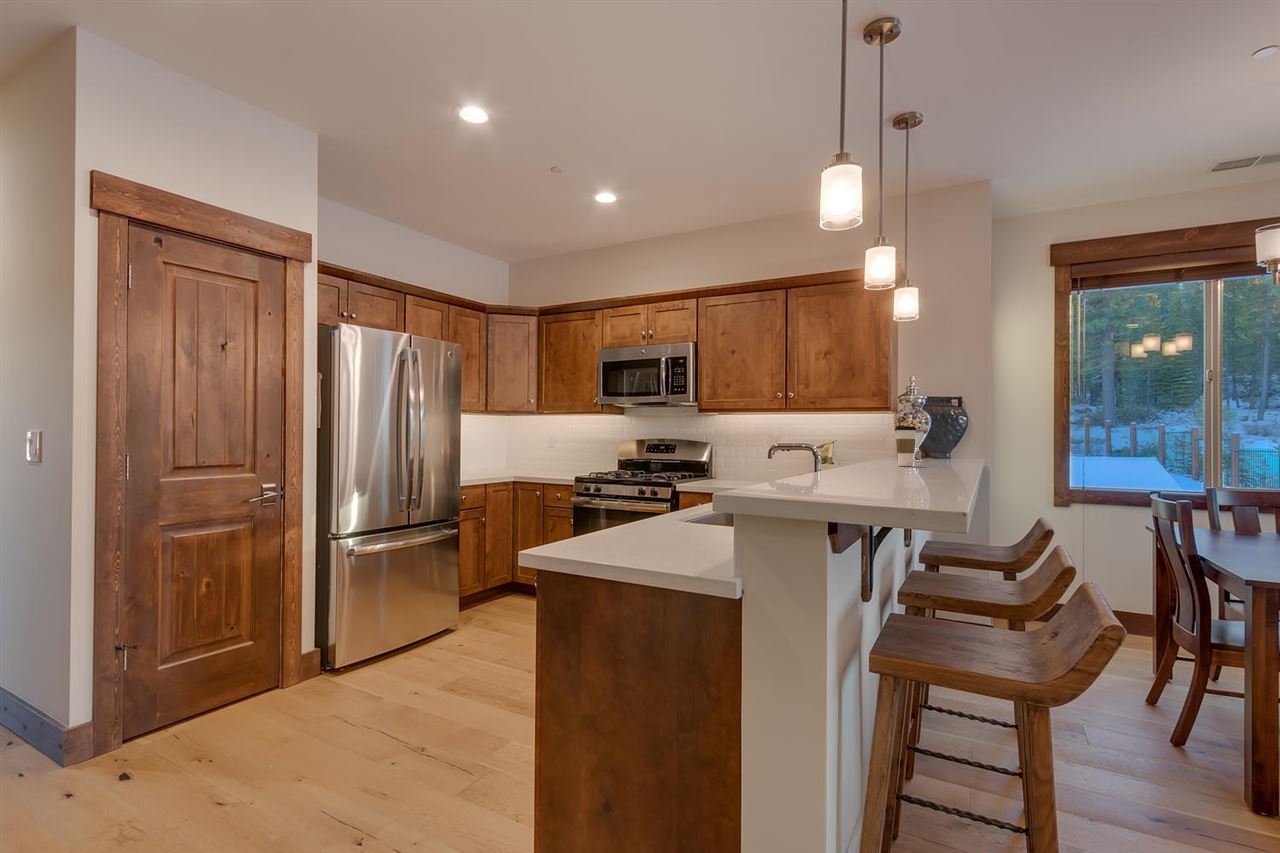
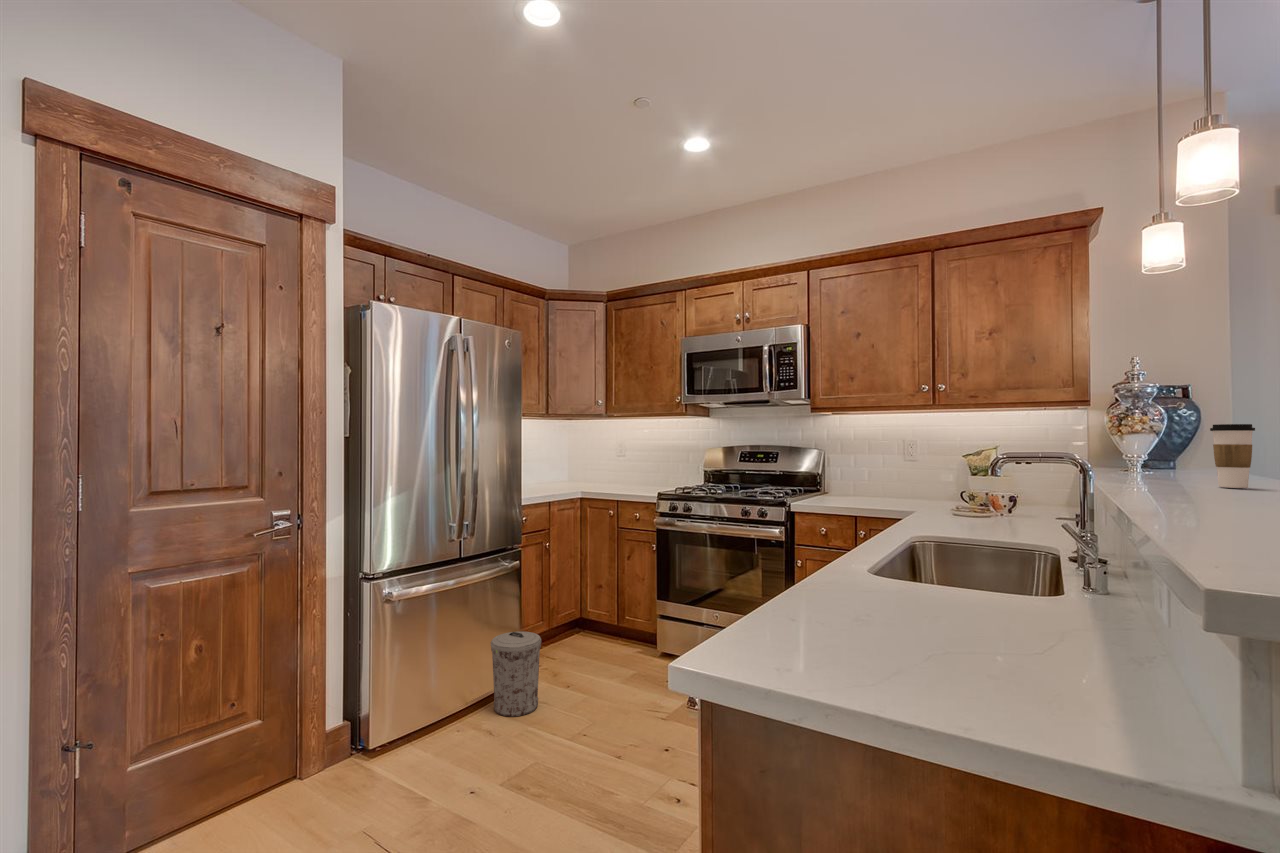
trash can: none [432,585,473,650] -> present [491,631,541,716]

